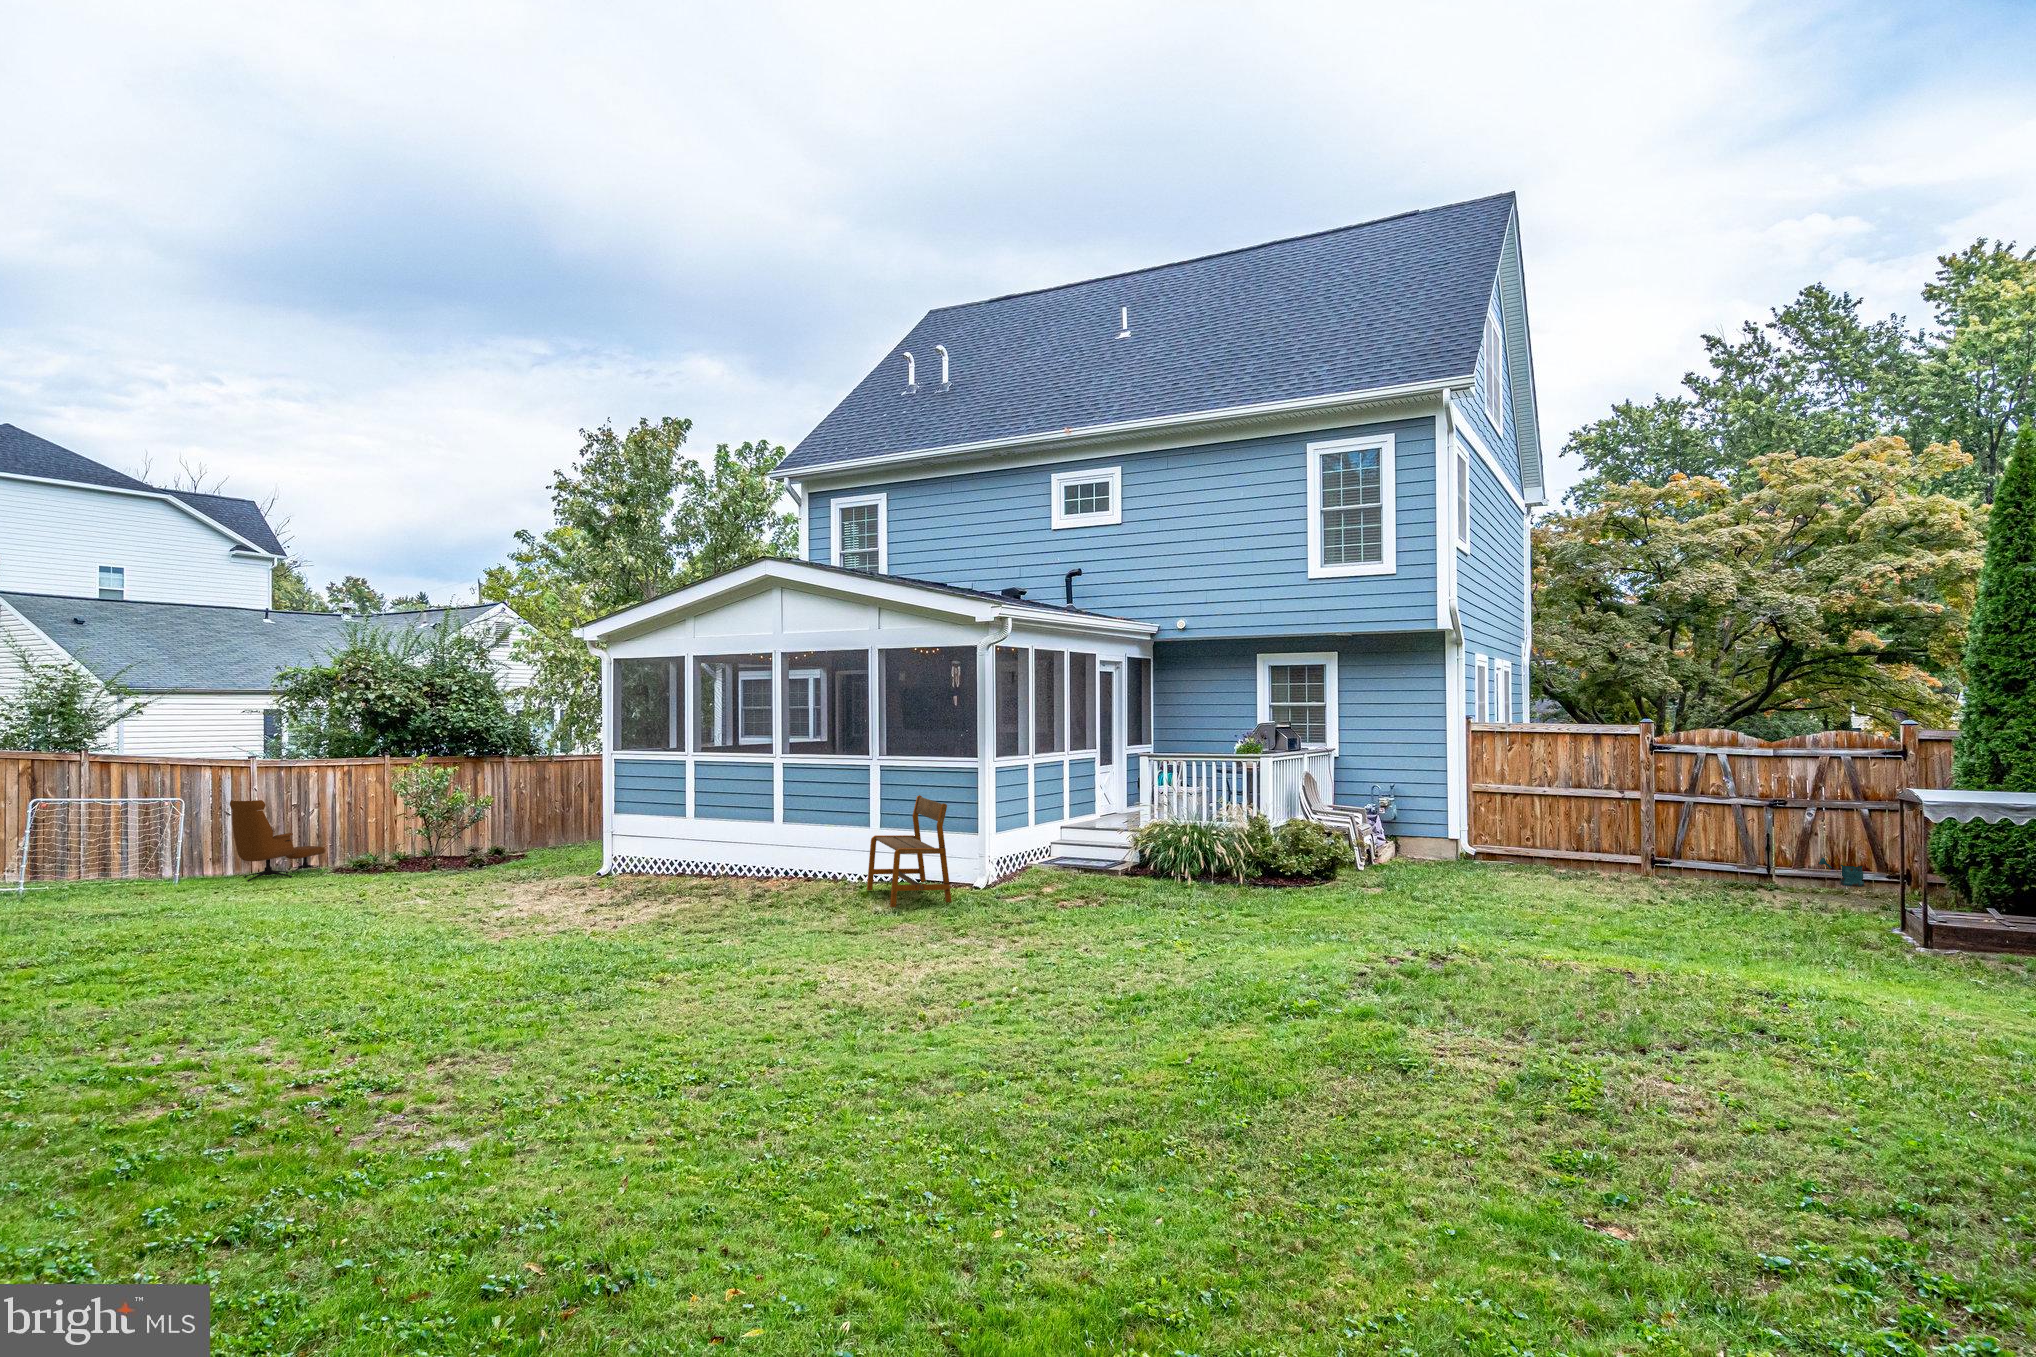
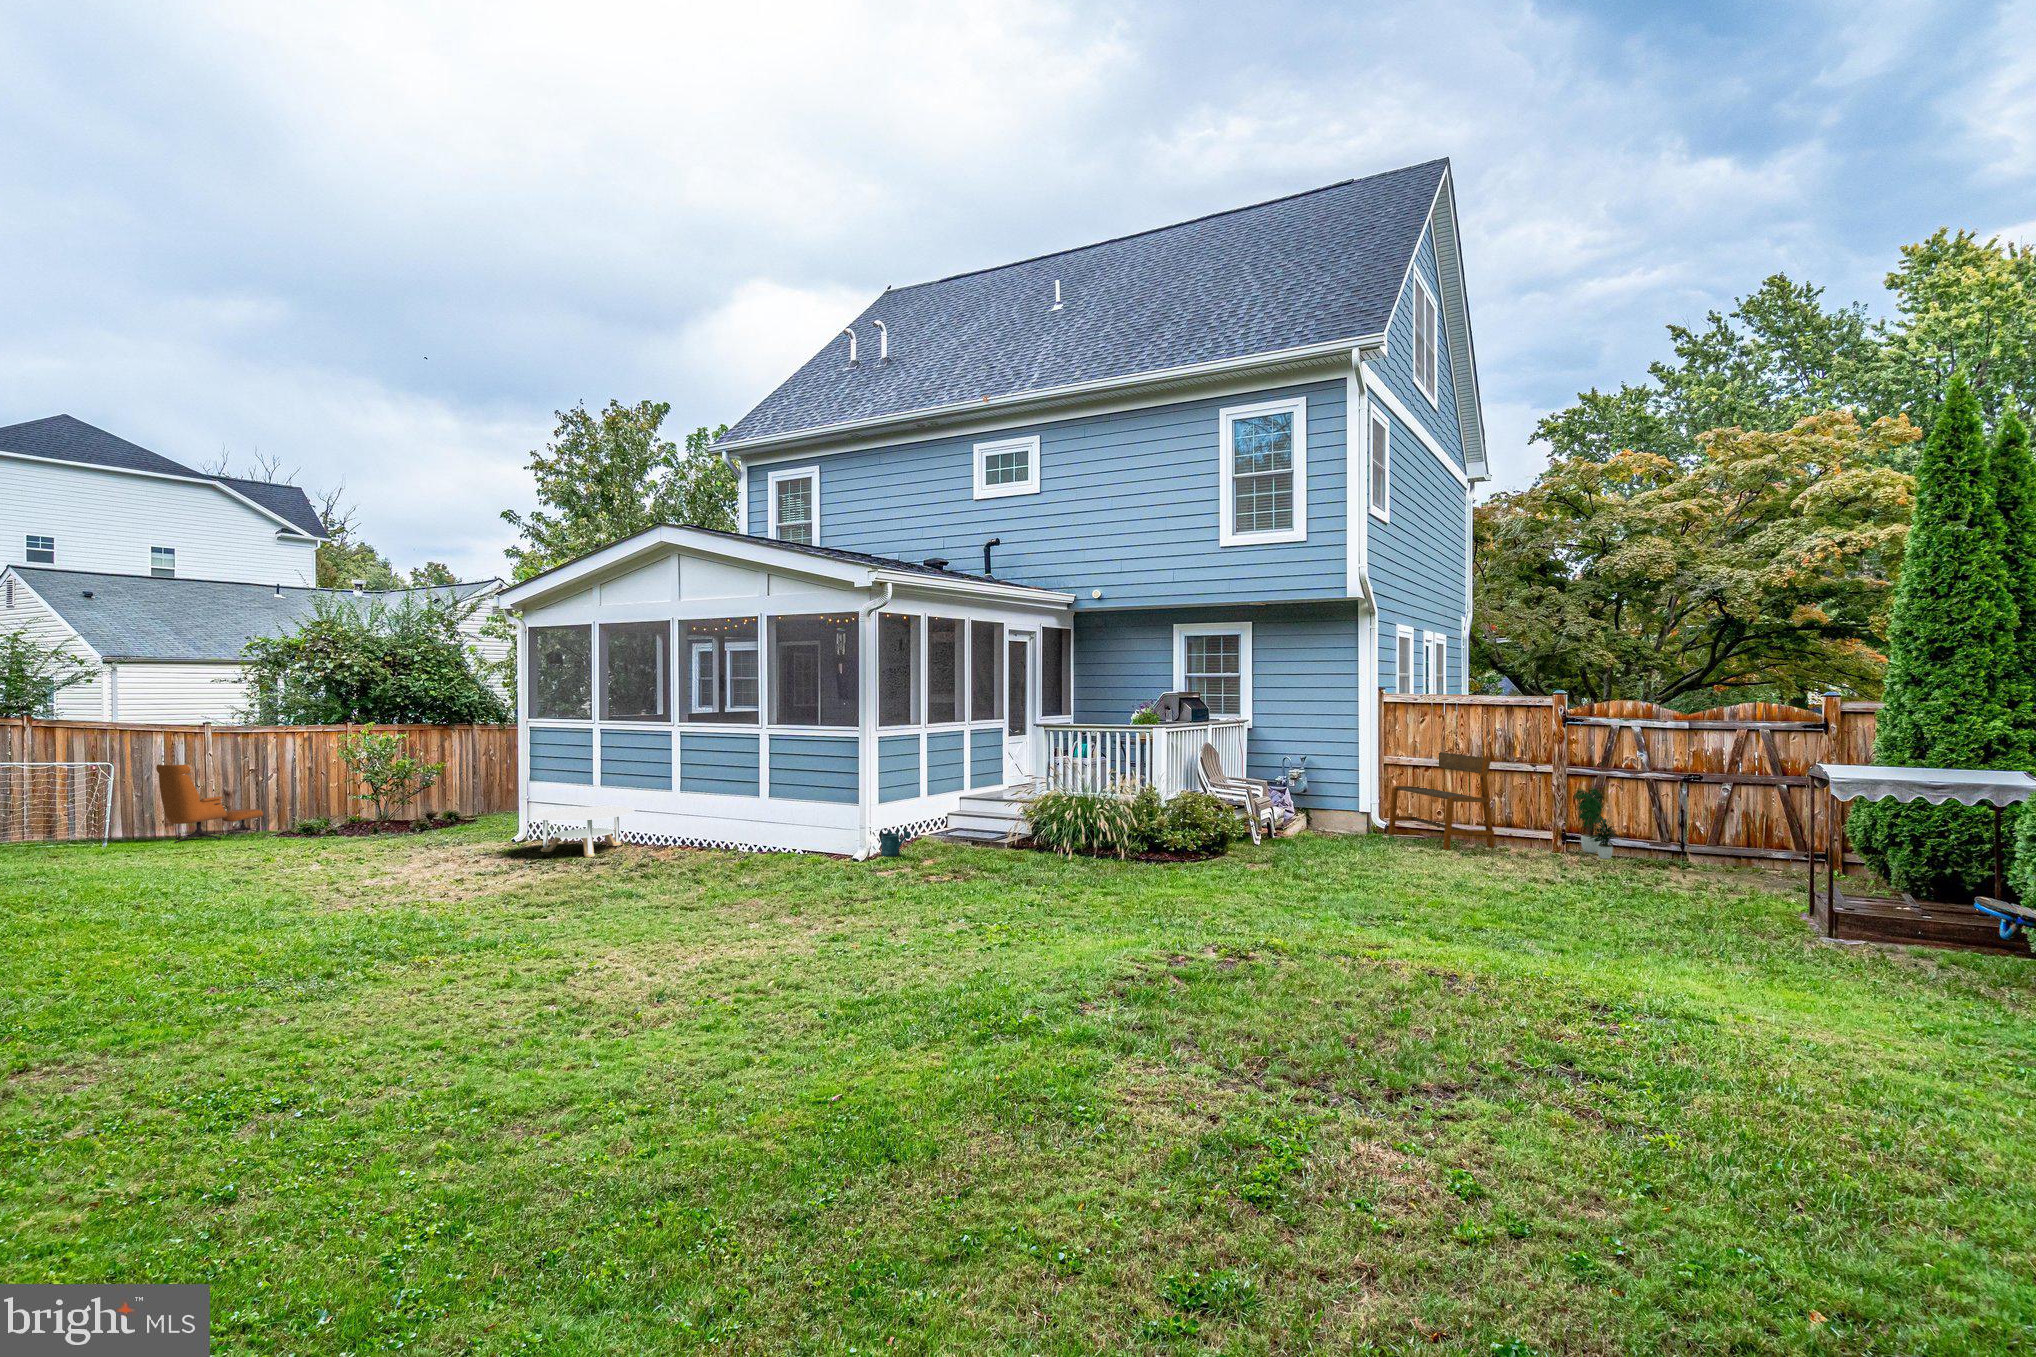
bench: present [867,795,952,907] -> present [1388,752,1494,850]
potted plant: none [1661,808,1712,882] -> present [1573,786,1618,859]
round table: none [636,839,735,891] -> present [532,806,635,857]
watering can: present [1819,858,1864,886] -> present [879,828,911,856]

